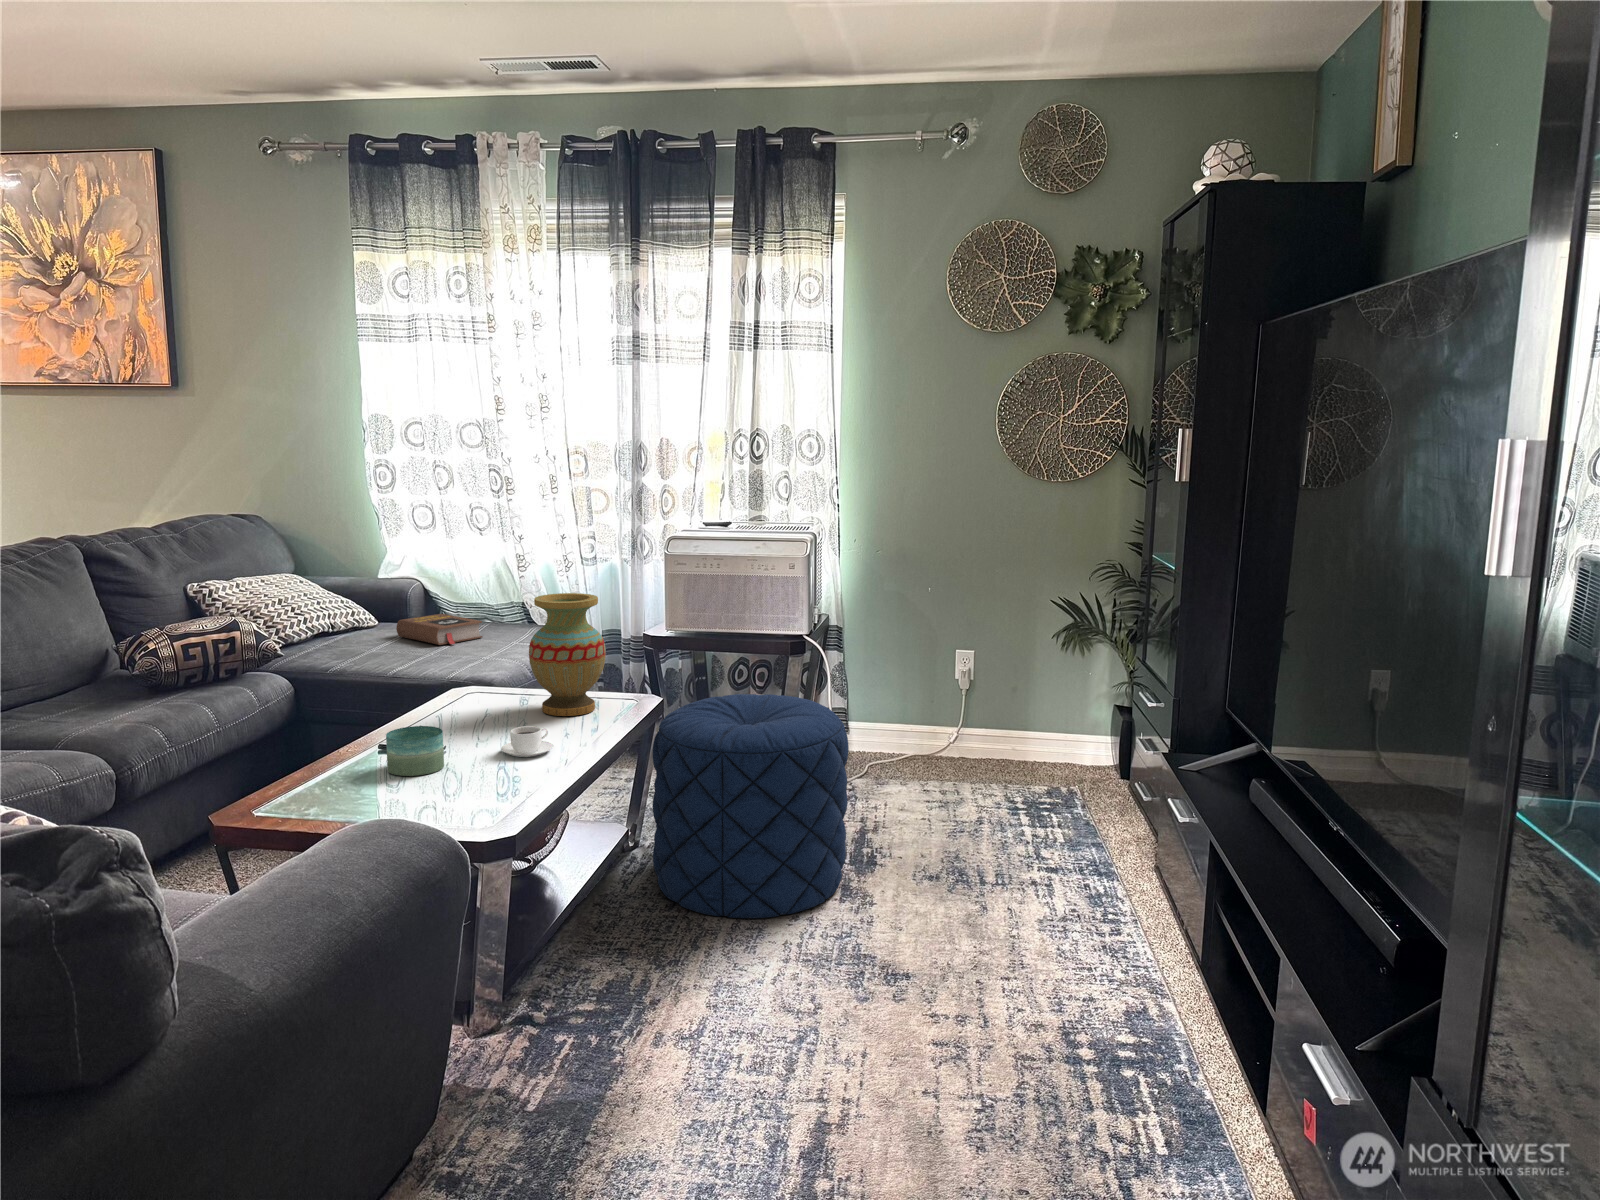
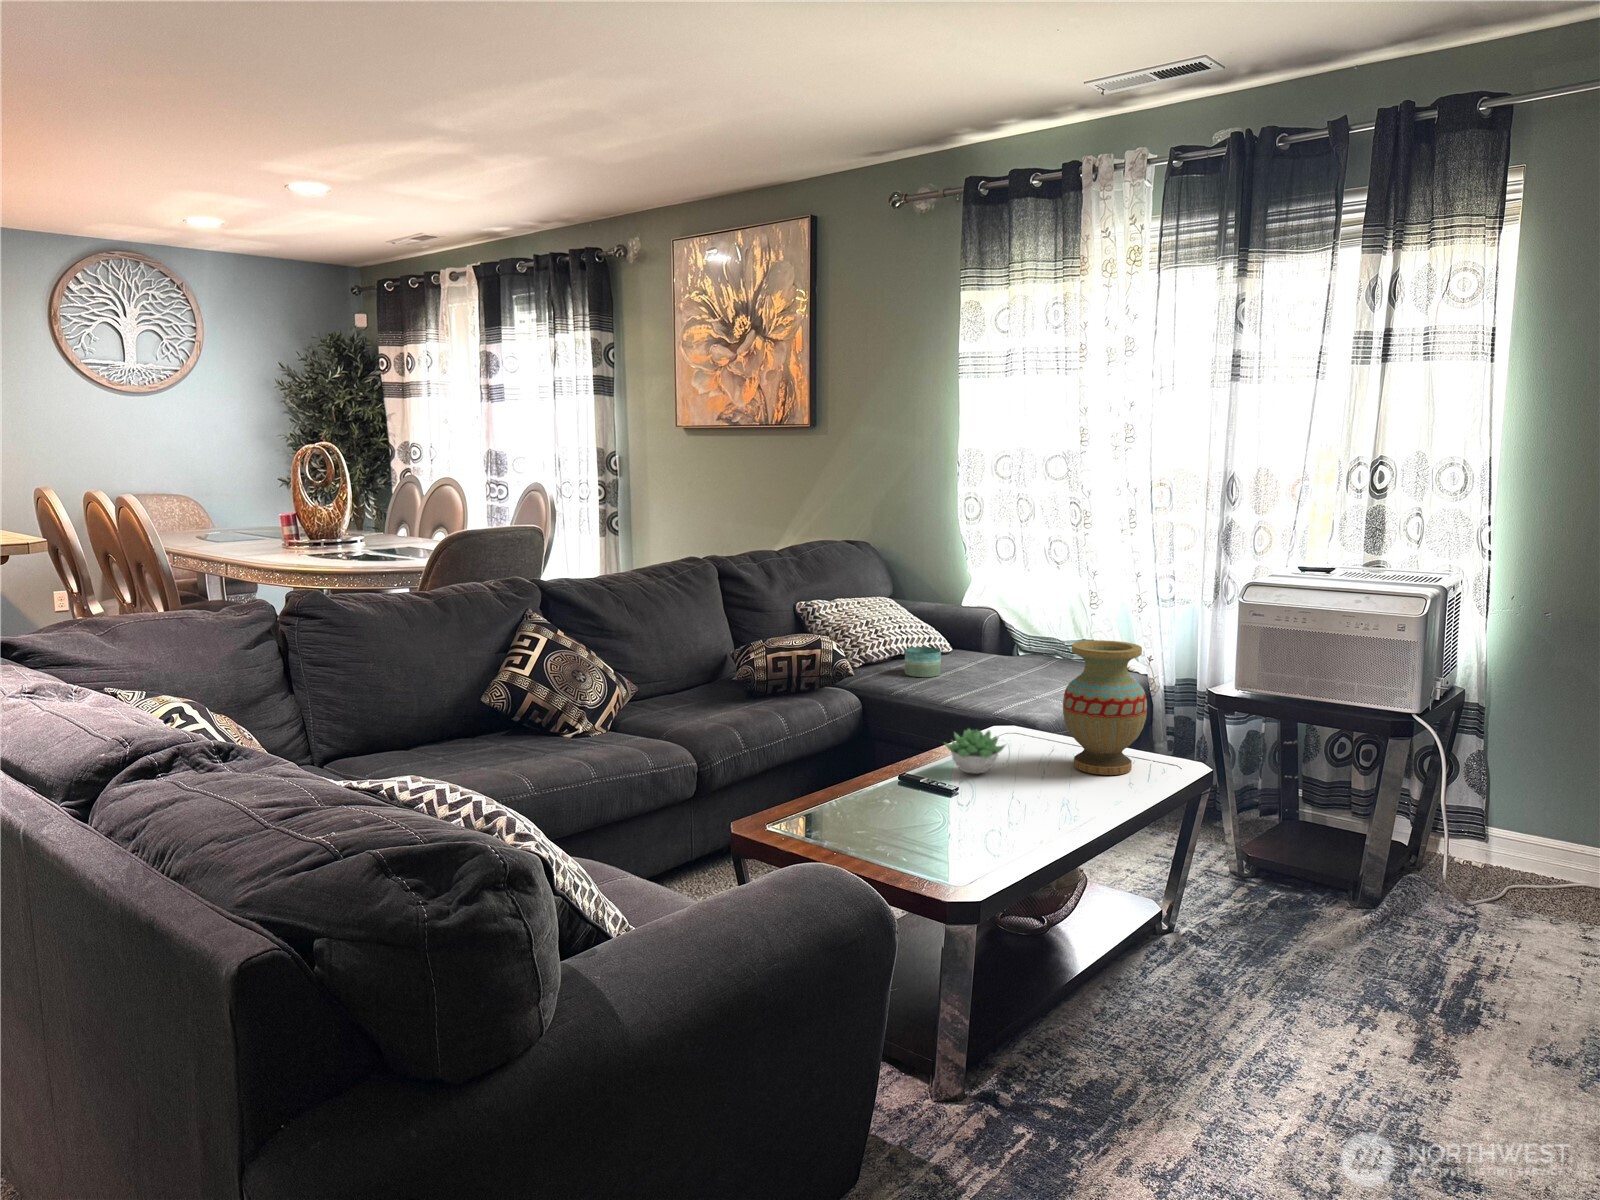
book: present [396,614,482,645] -> none [967,648,1049,681]
succulent plant: none [419,688,482,731] -> present [945,729,1005,774]
pouf: present [652,694,849,918] -> none [1178,777,1441,1057]
candle: present [386,726,444,776] -> present [905,647,941,677]
coffee cup: present [501,726,553,757] -> none [1011,780,1066,814]

